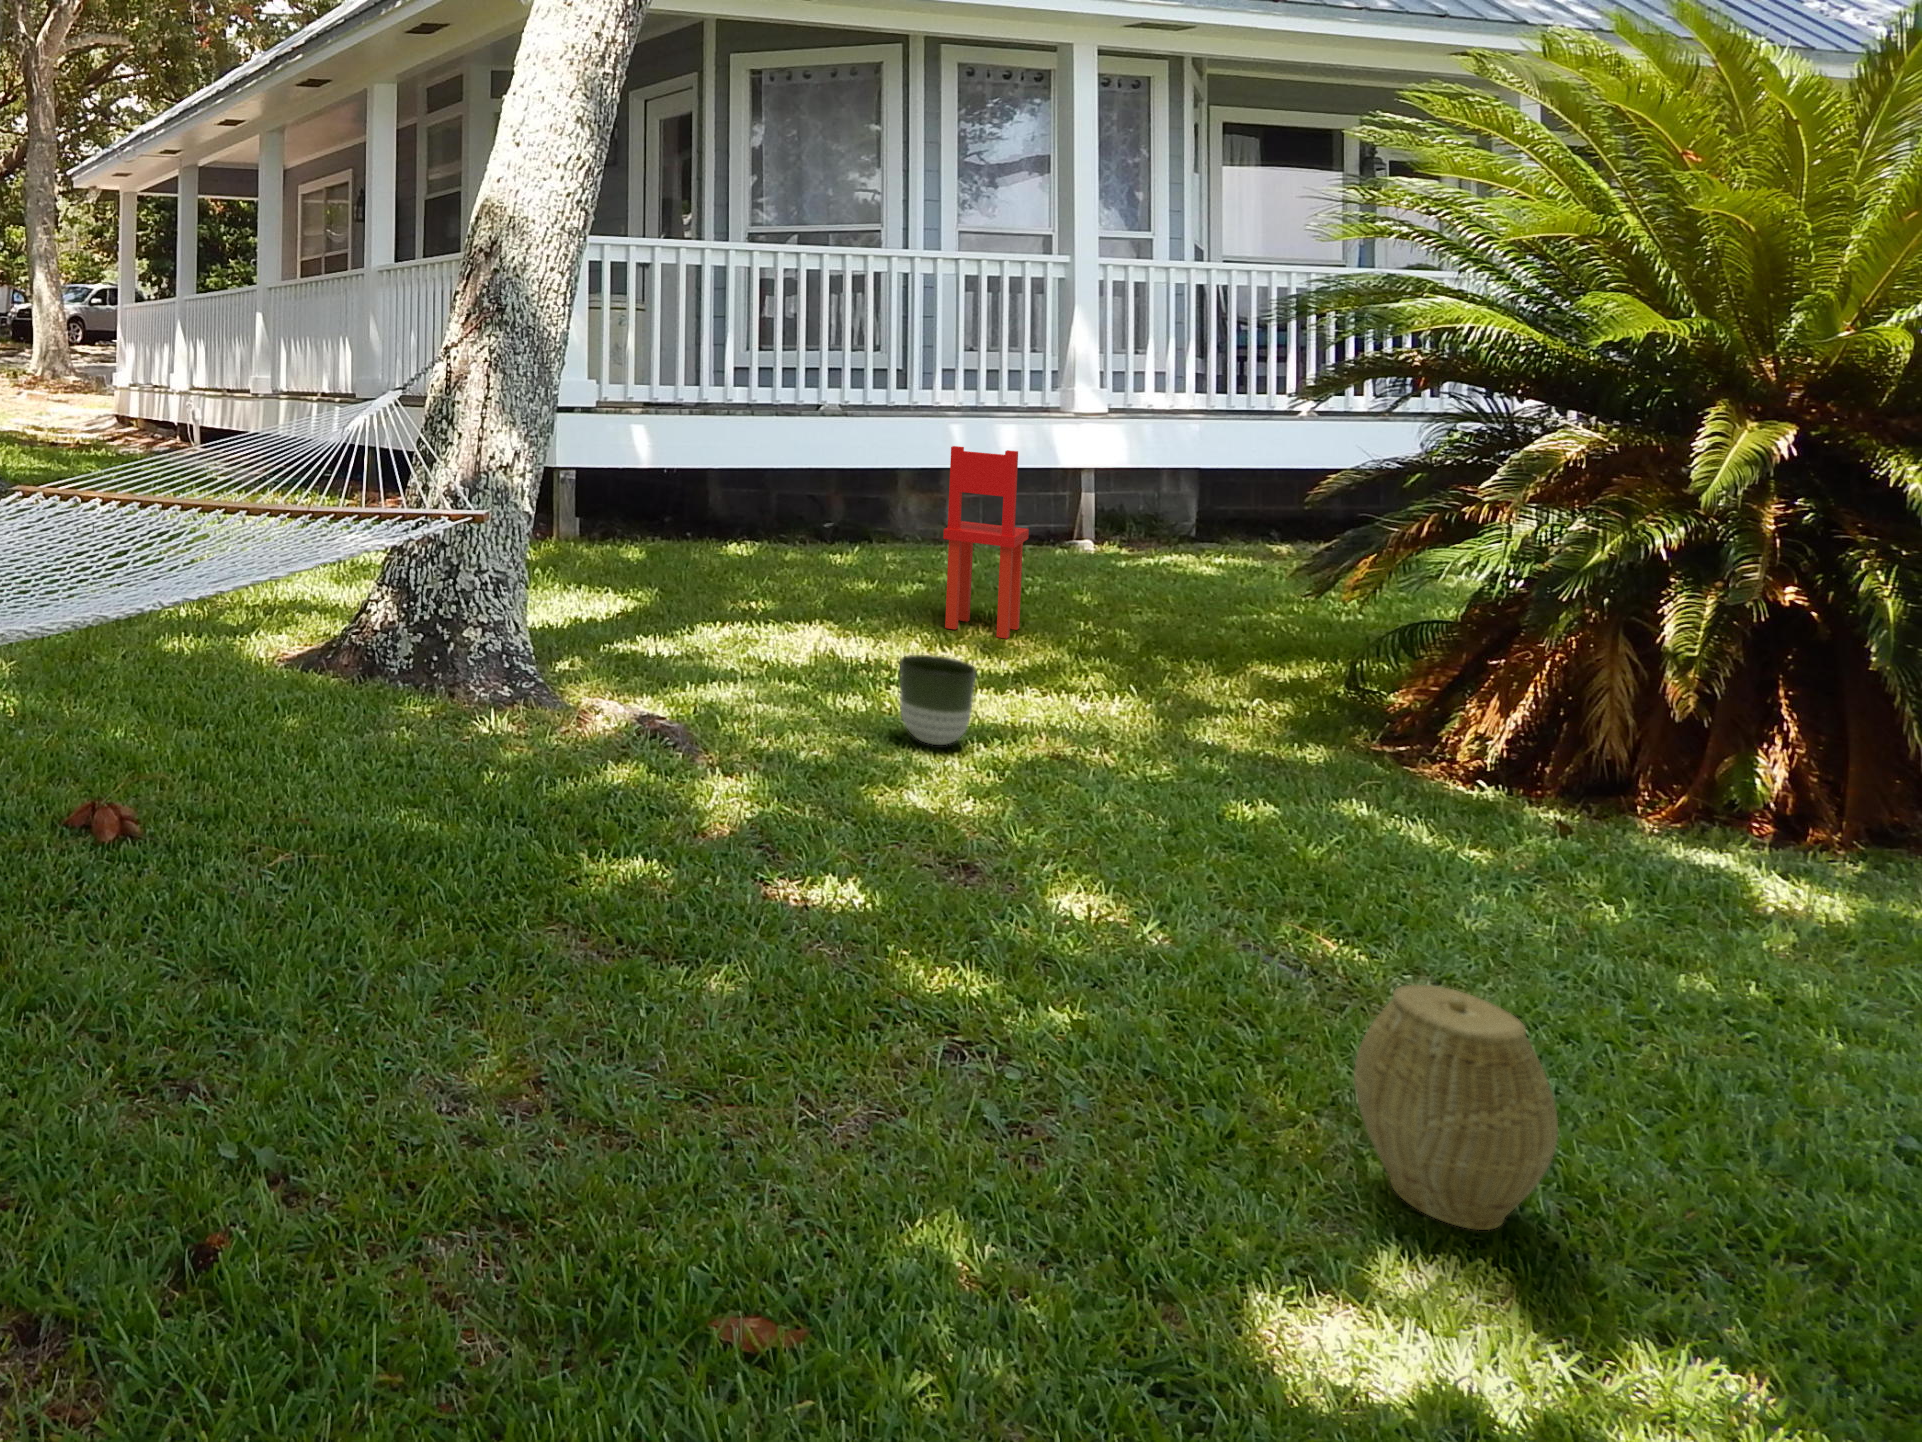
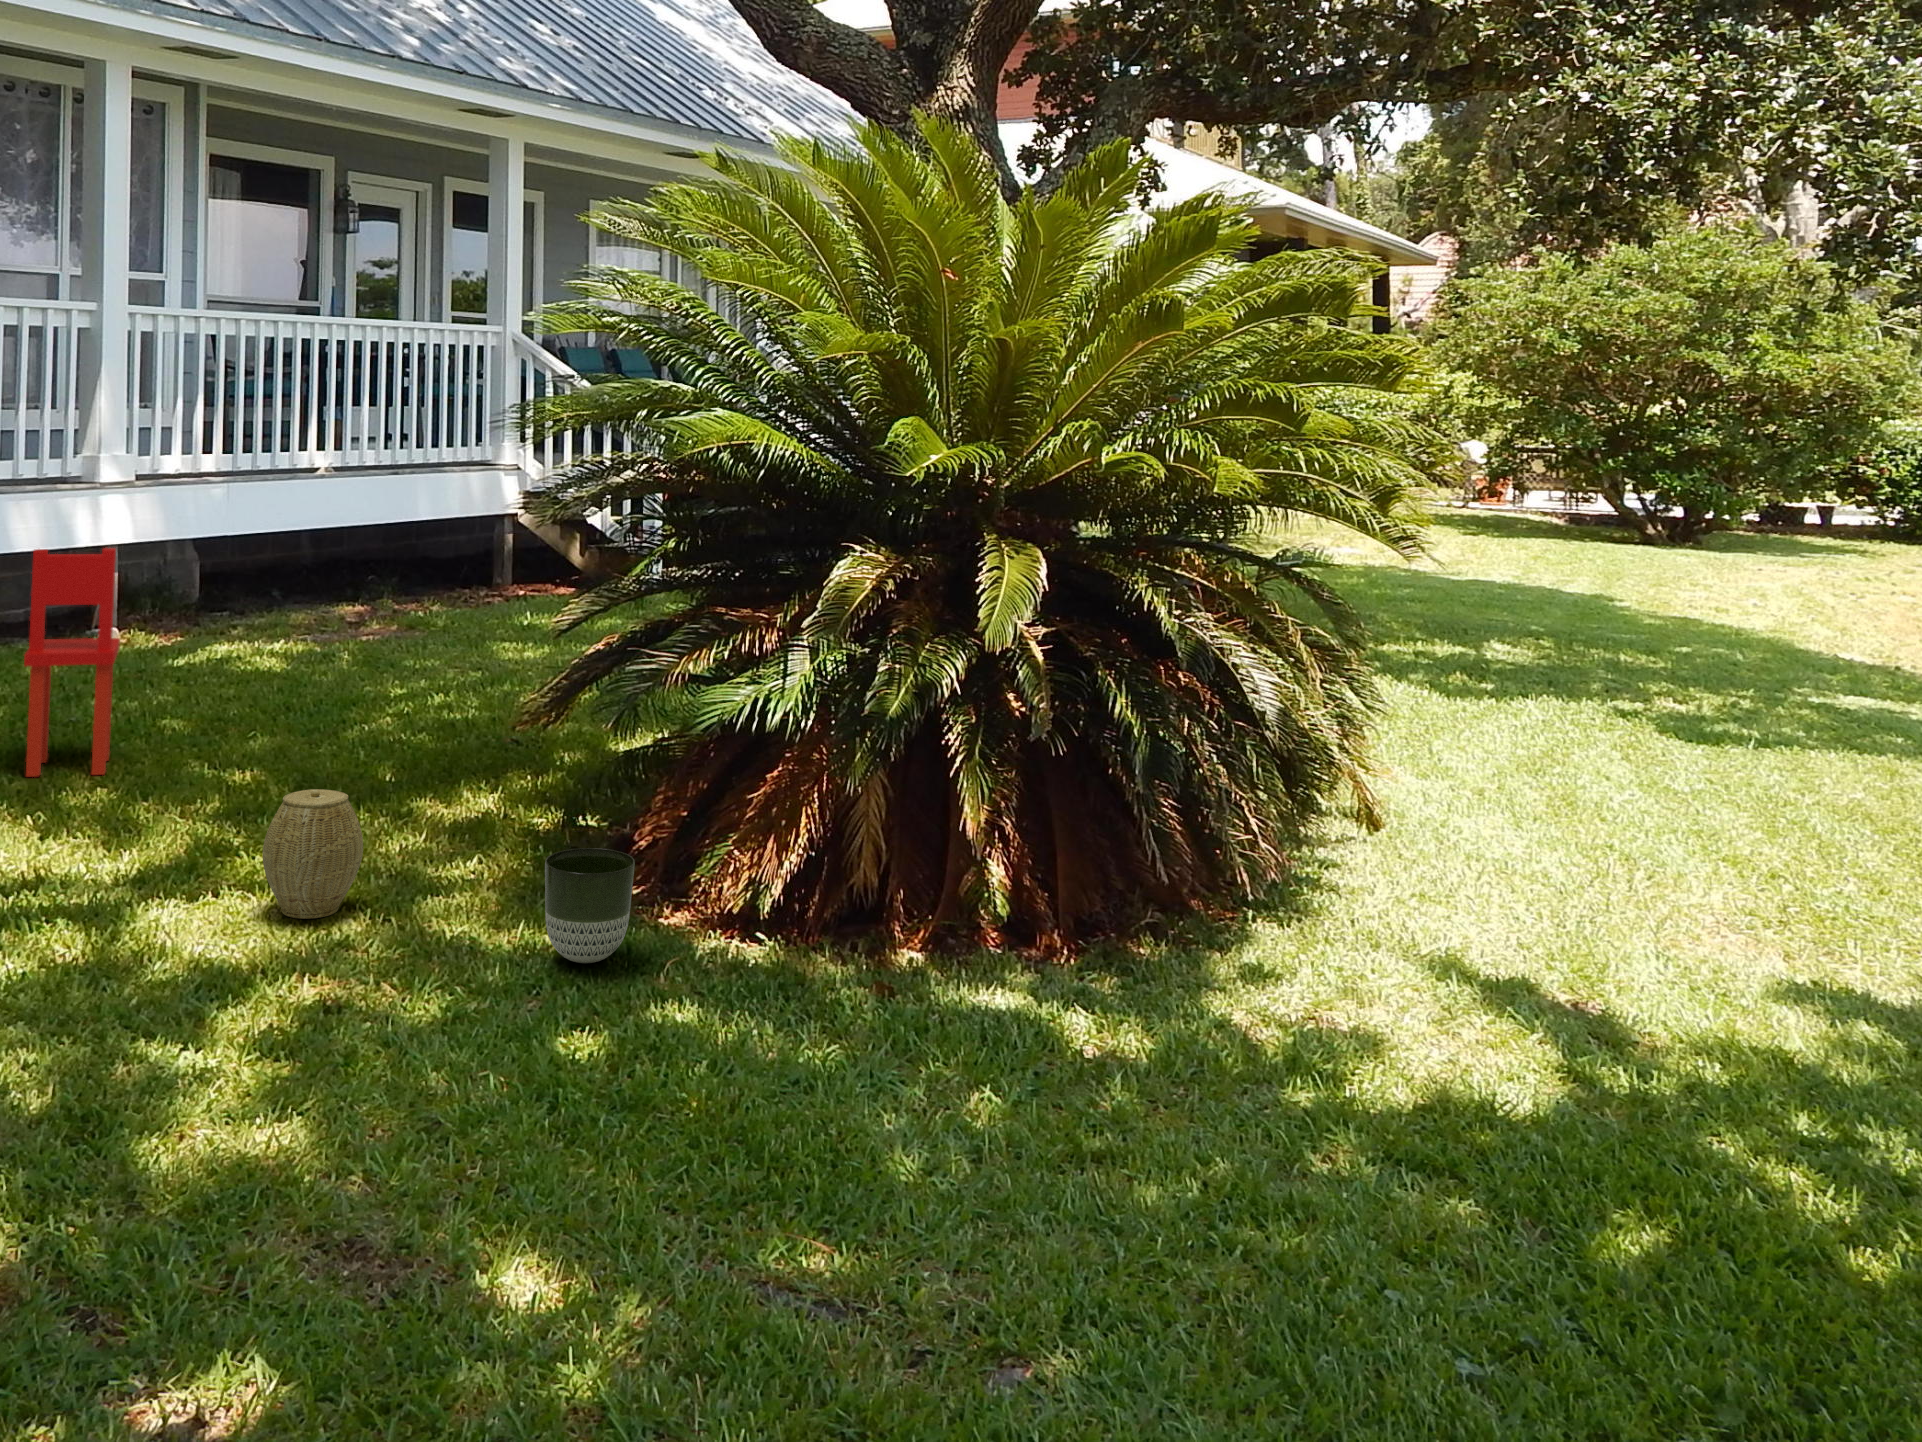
planter: present [900,655,976,745] -> present [545,848,635,963]
woven basket: present [1354,985,1558,1230] -> present [263,789,363,919]

